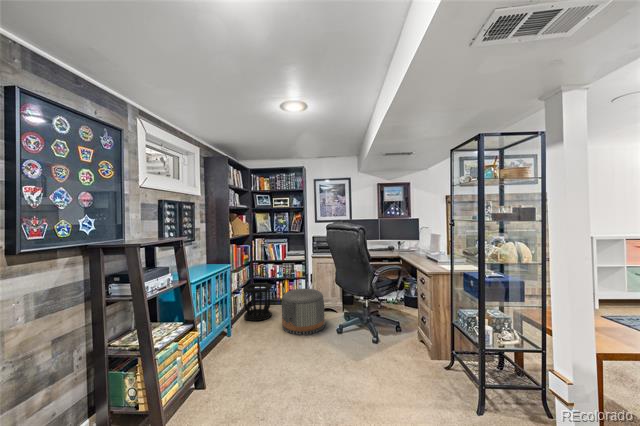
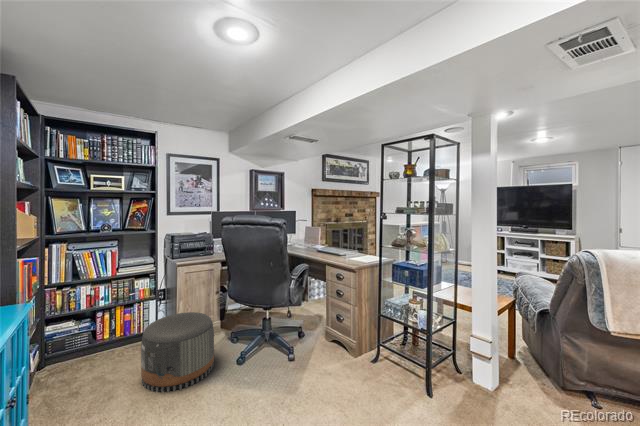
wastebasket: present [243,283,272,321] -> none [37,320,106,401]

